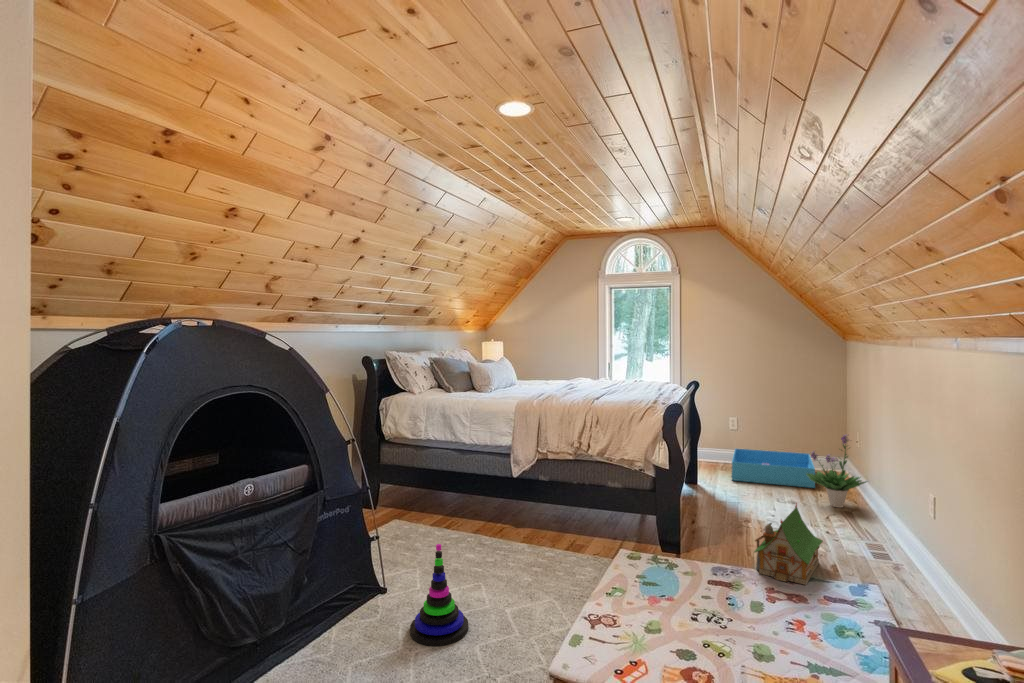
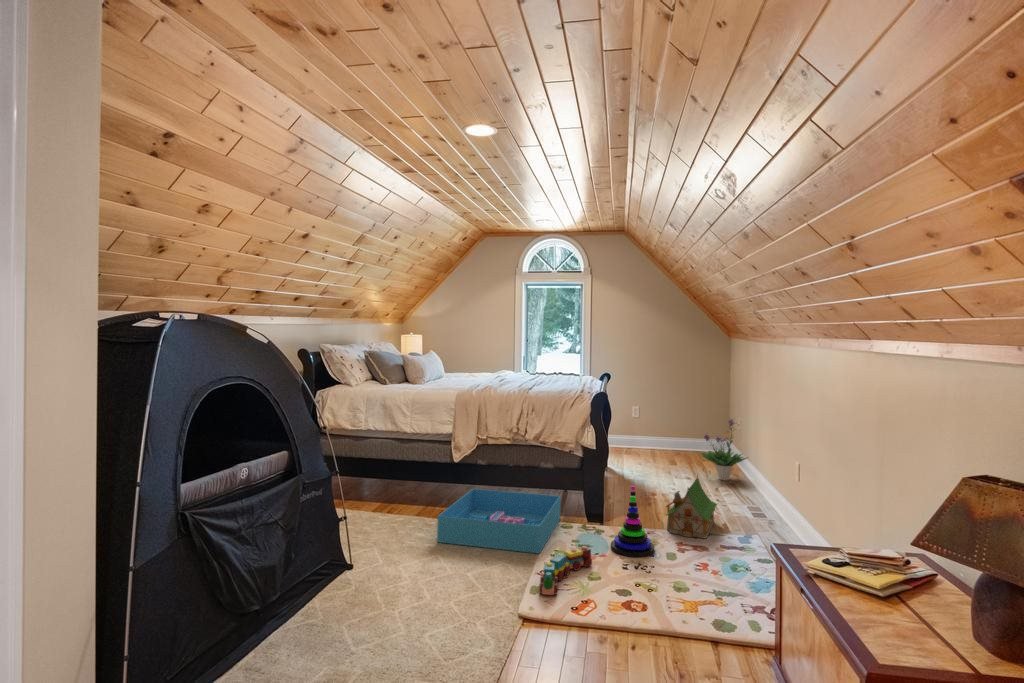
storage bin: present [732,449,815,488] -> present [437,489,561,553]
stacking toy: present [410,544,469,646] -> present [611,486,655,557]
toy train: none [581,587,654,650] -> present [539,546,592,595]

